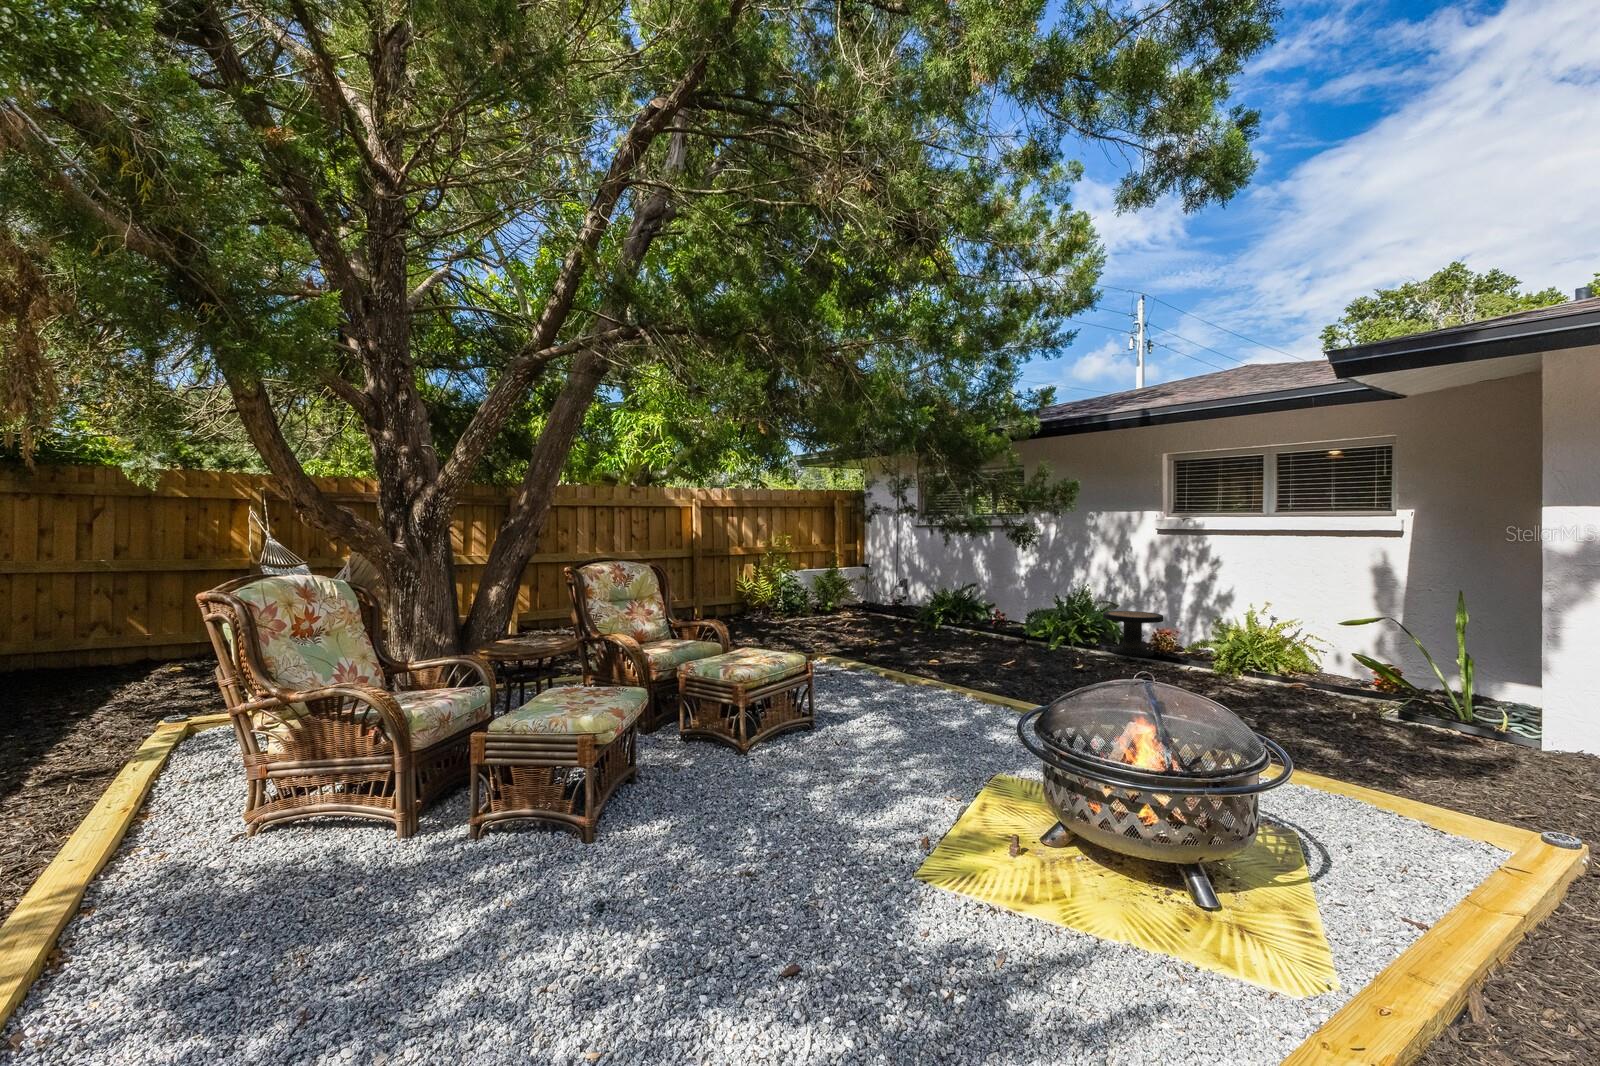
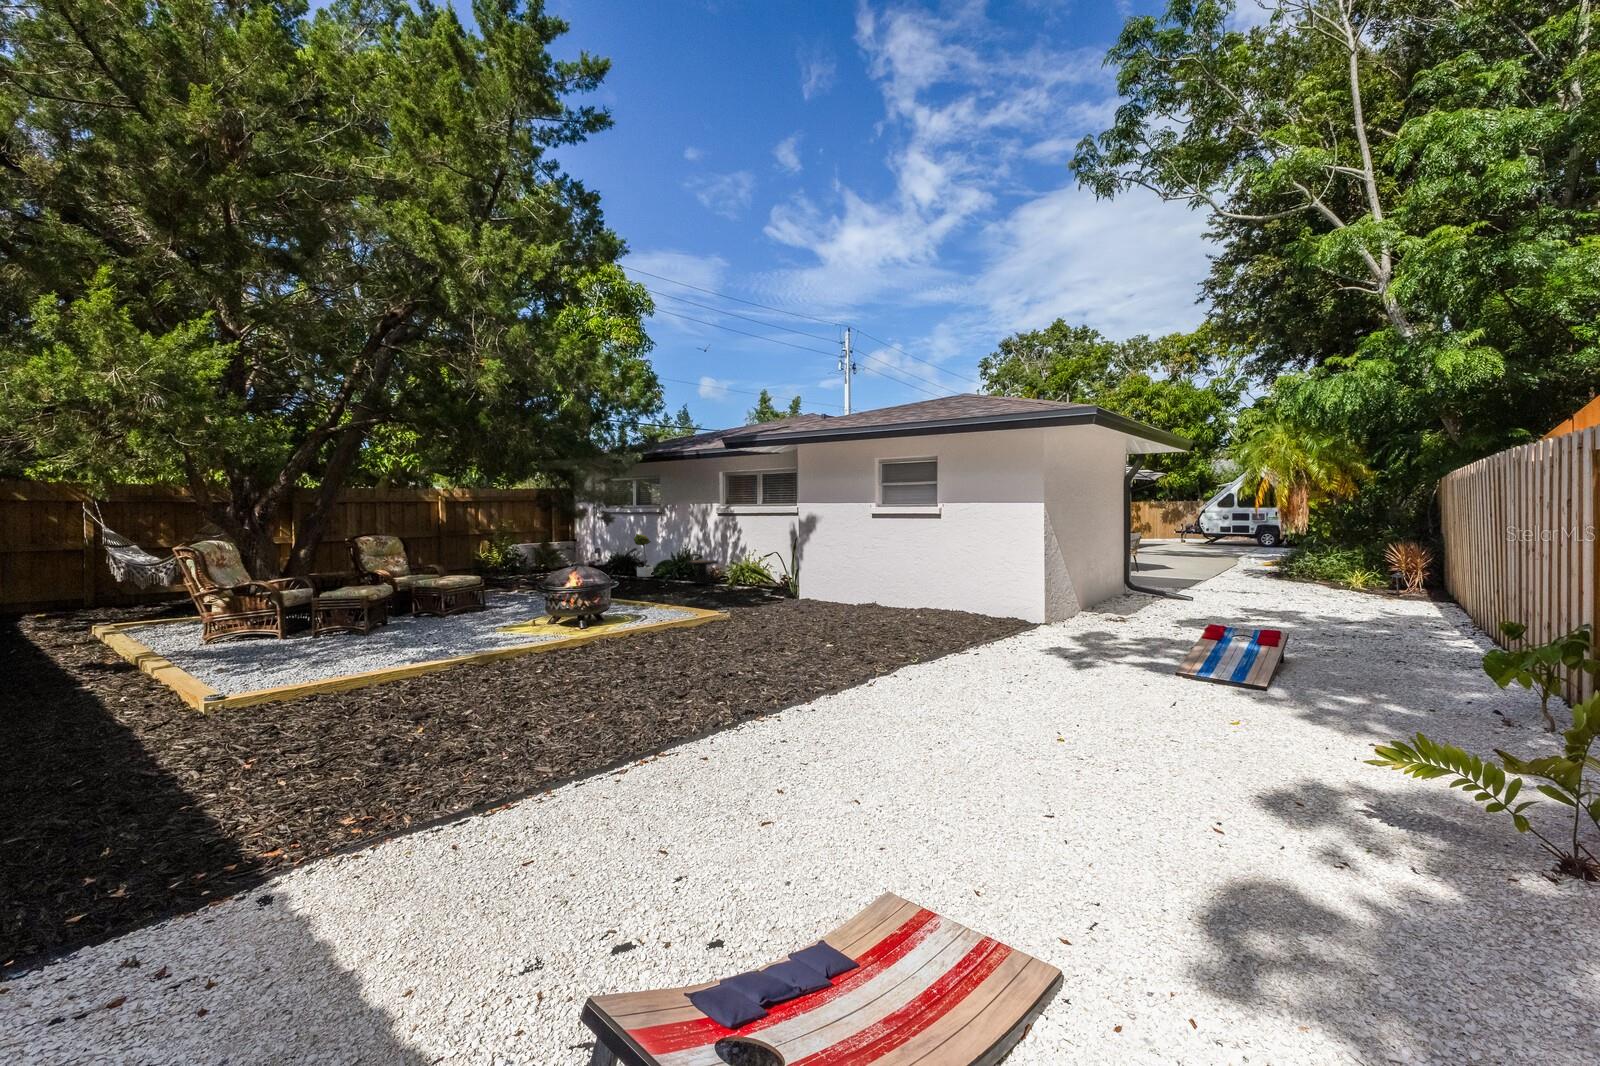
potted tree: none [980,559,1012,631] -> present [634,534,654,577]

